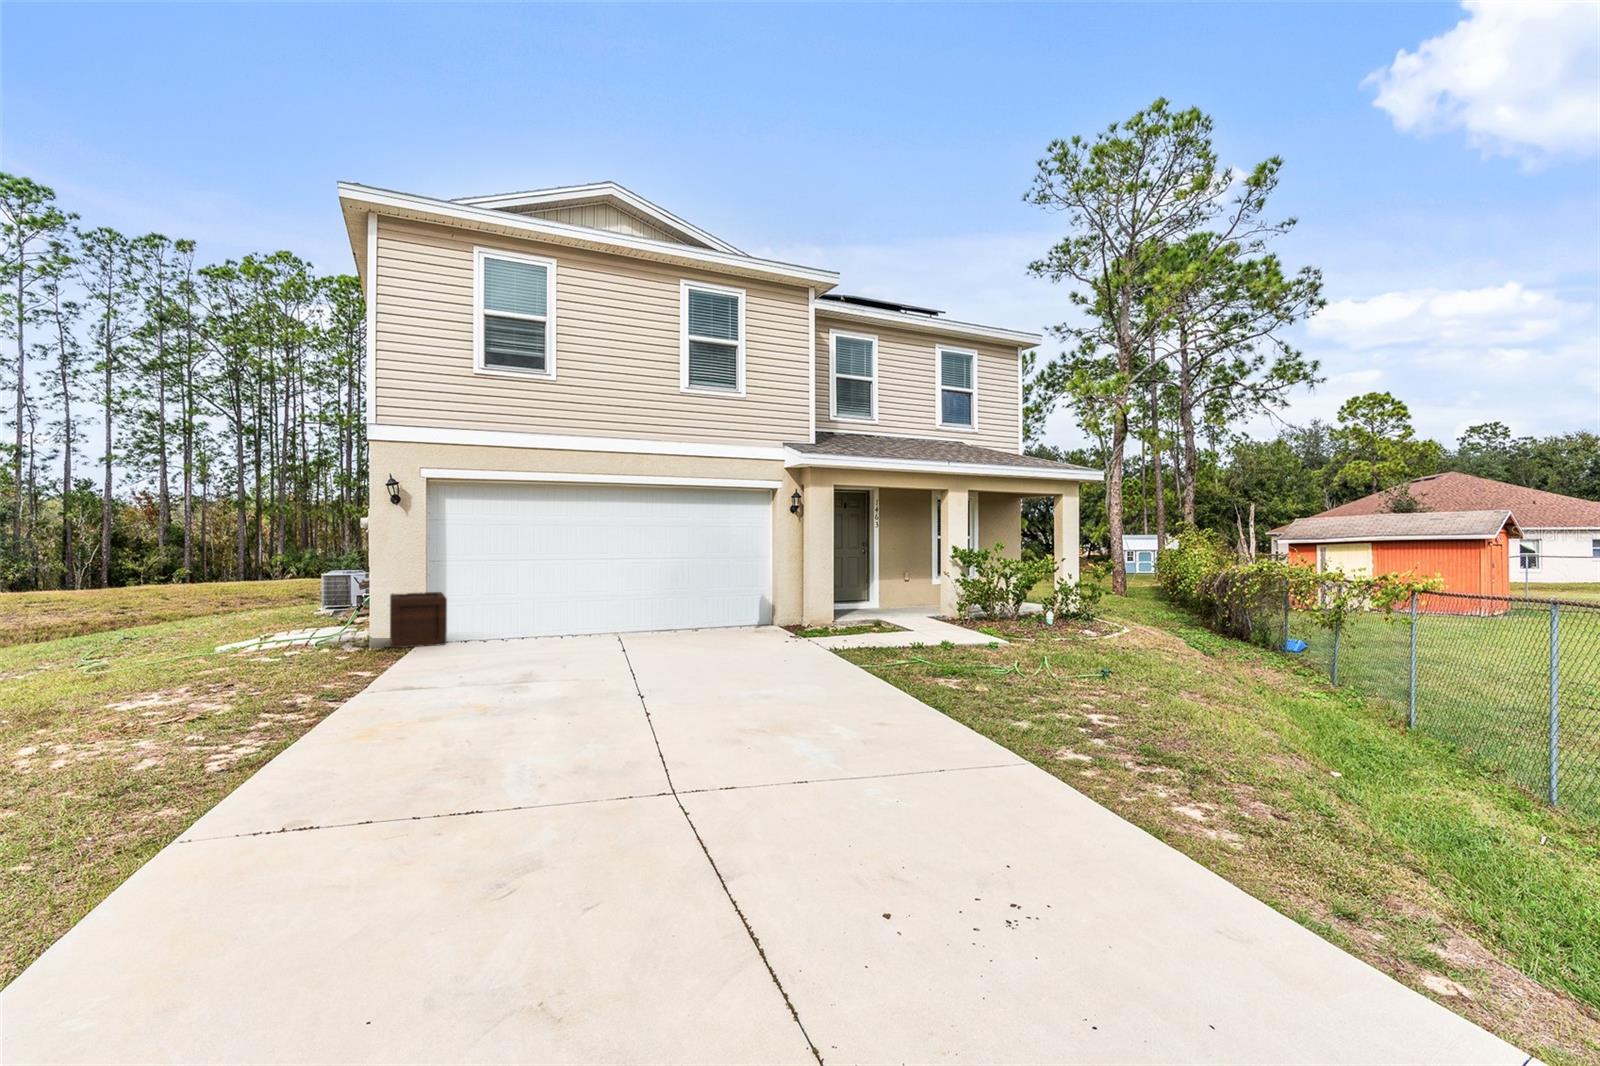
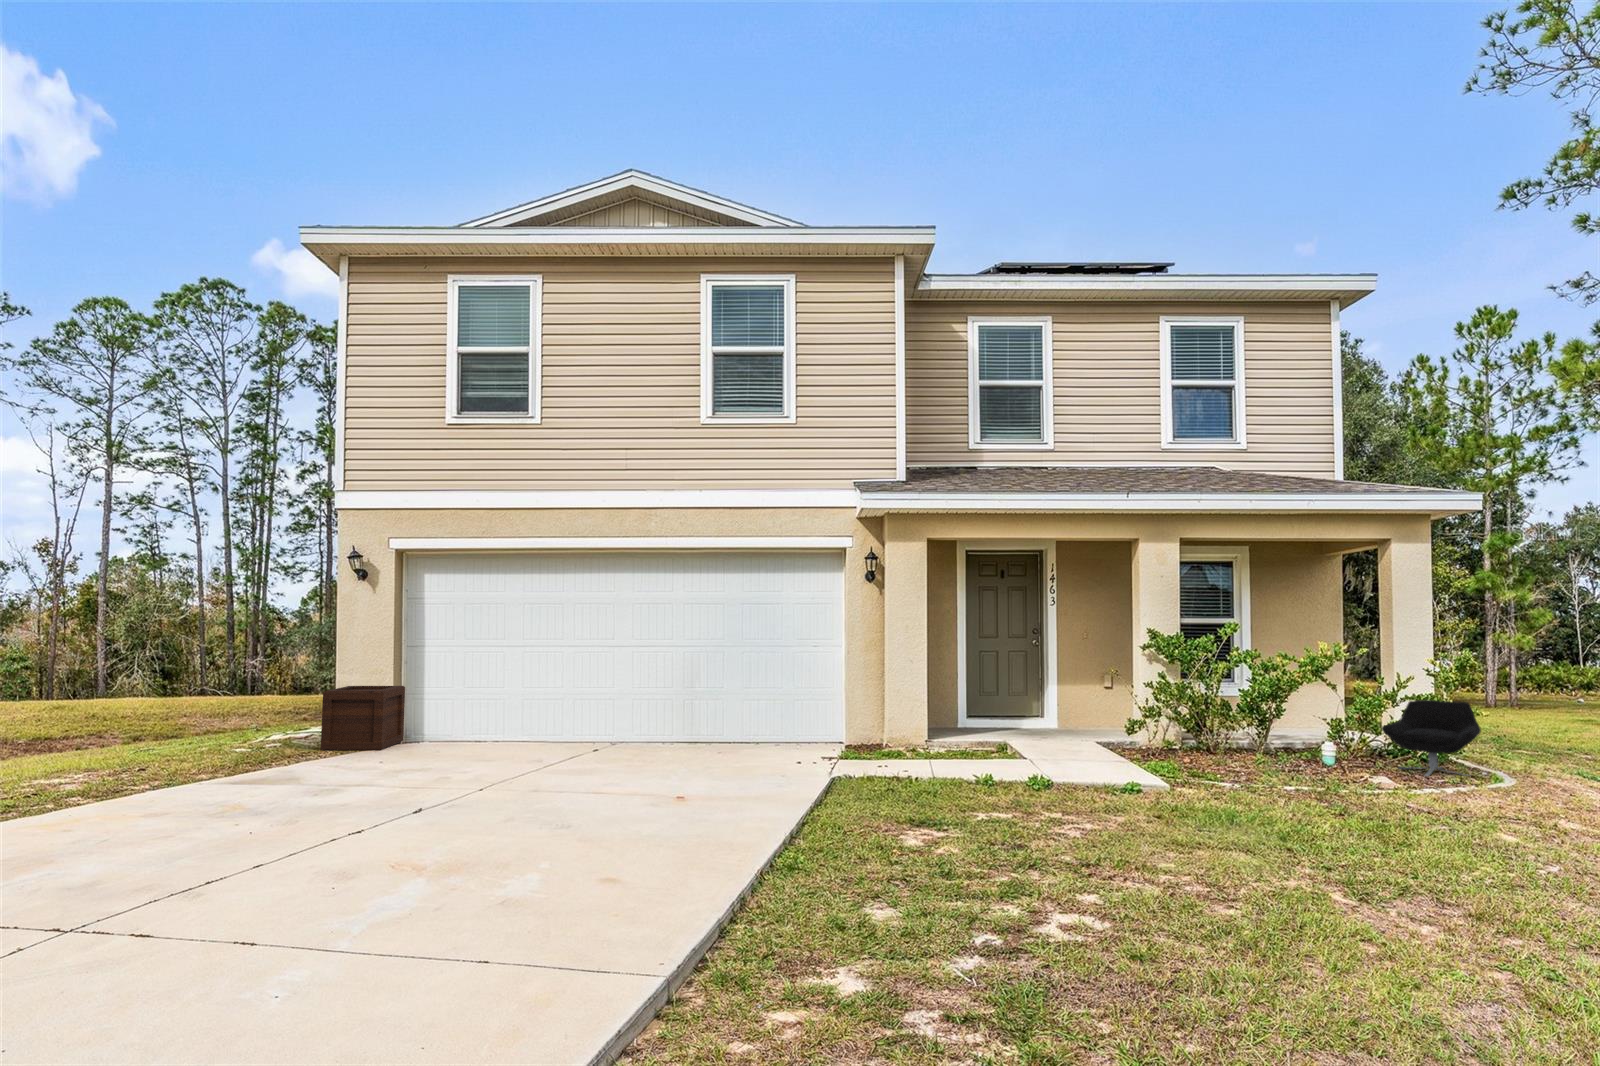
lounge chair: none [1060,580,1104,621] -> present [1382,700,1481,776]

